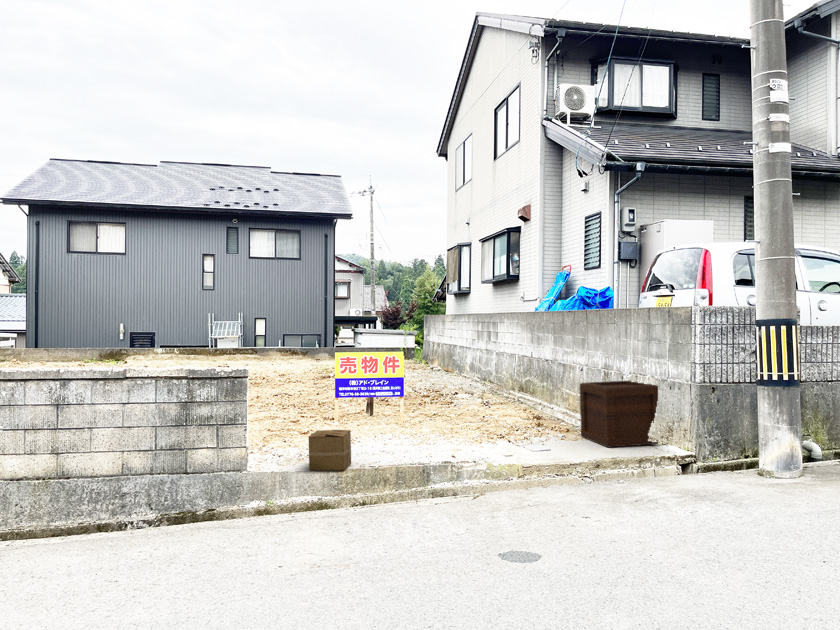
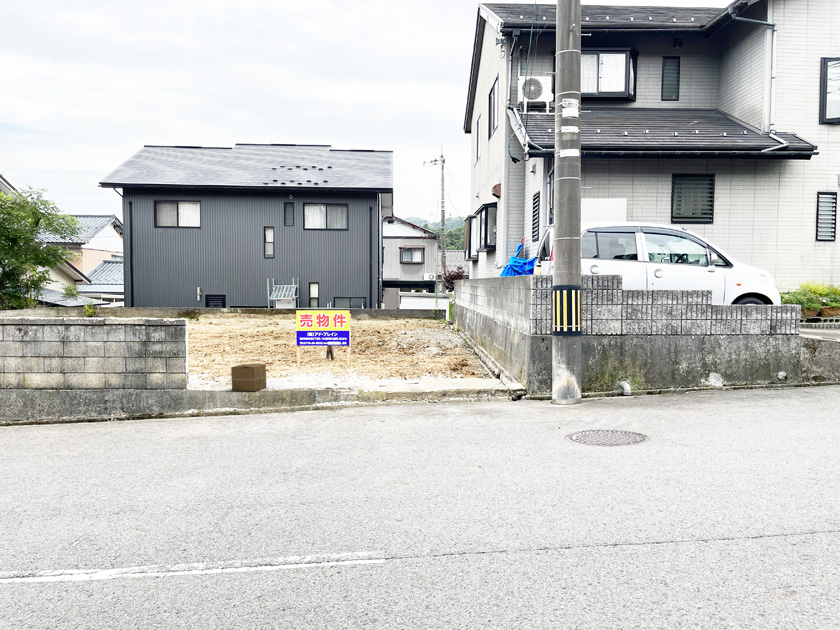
wooden crate: present [580,381,660,447] -> none [463,333,515,384]

